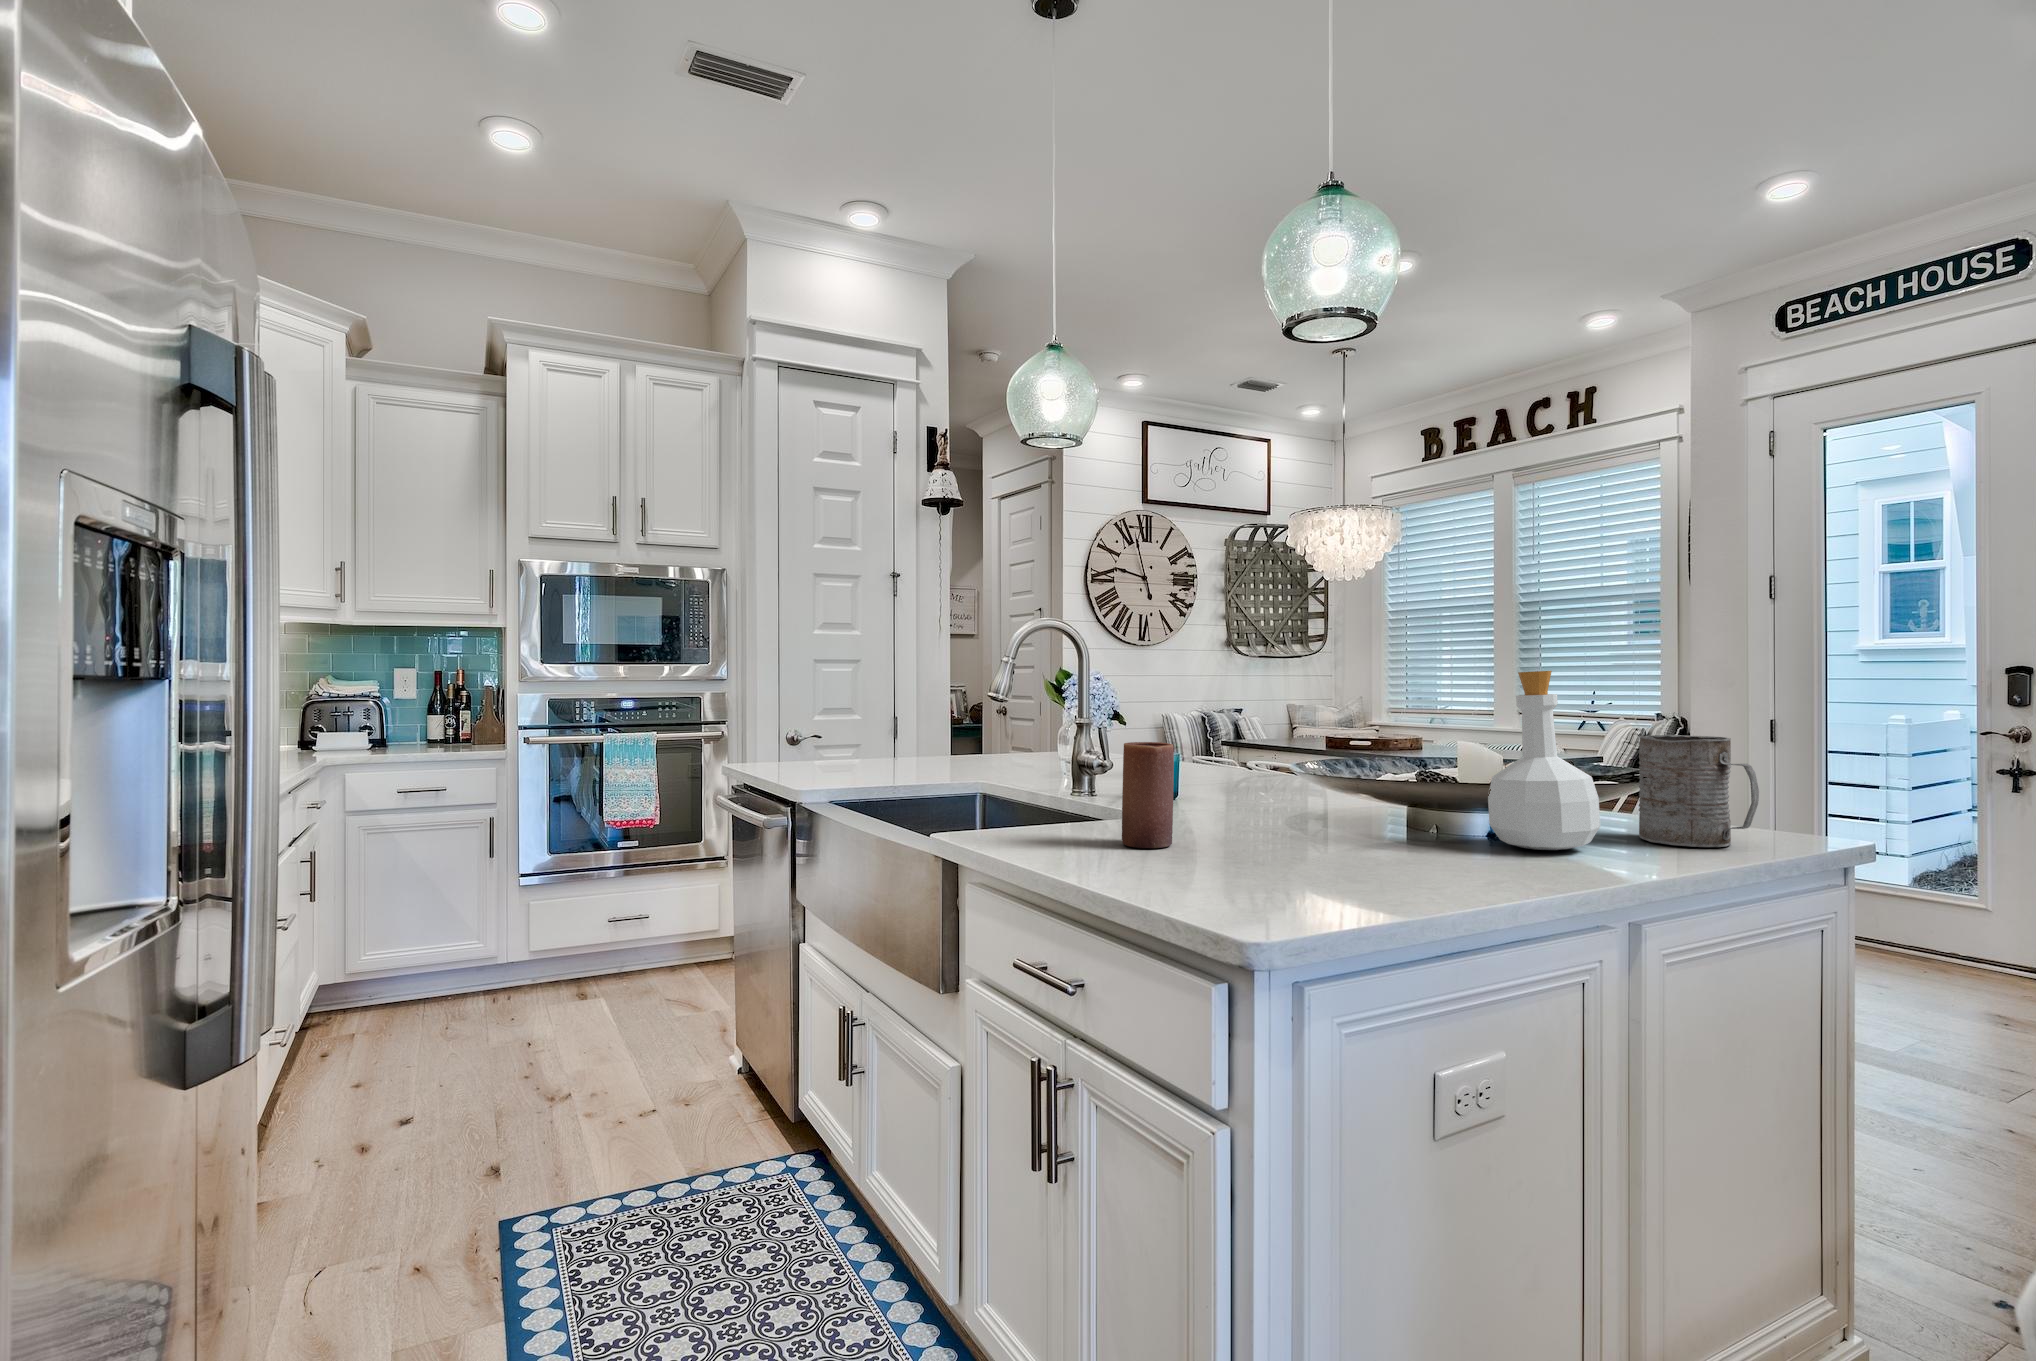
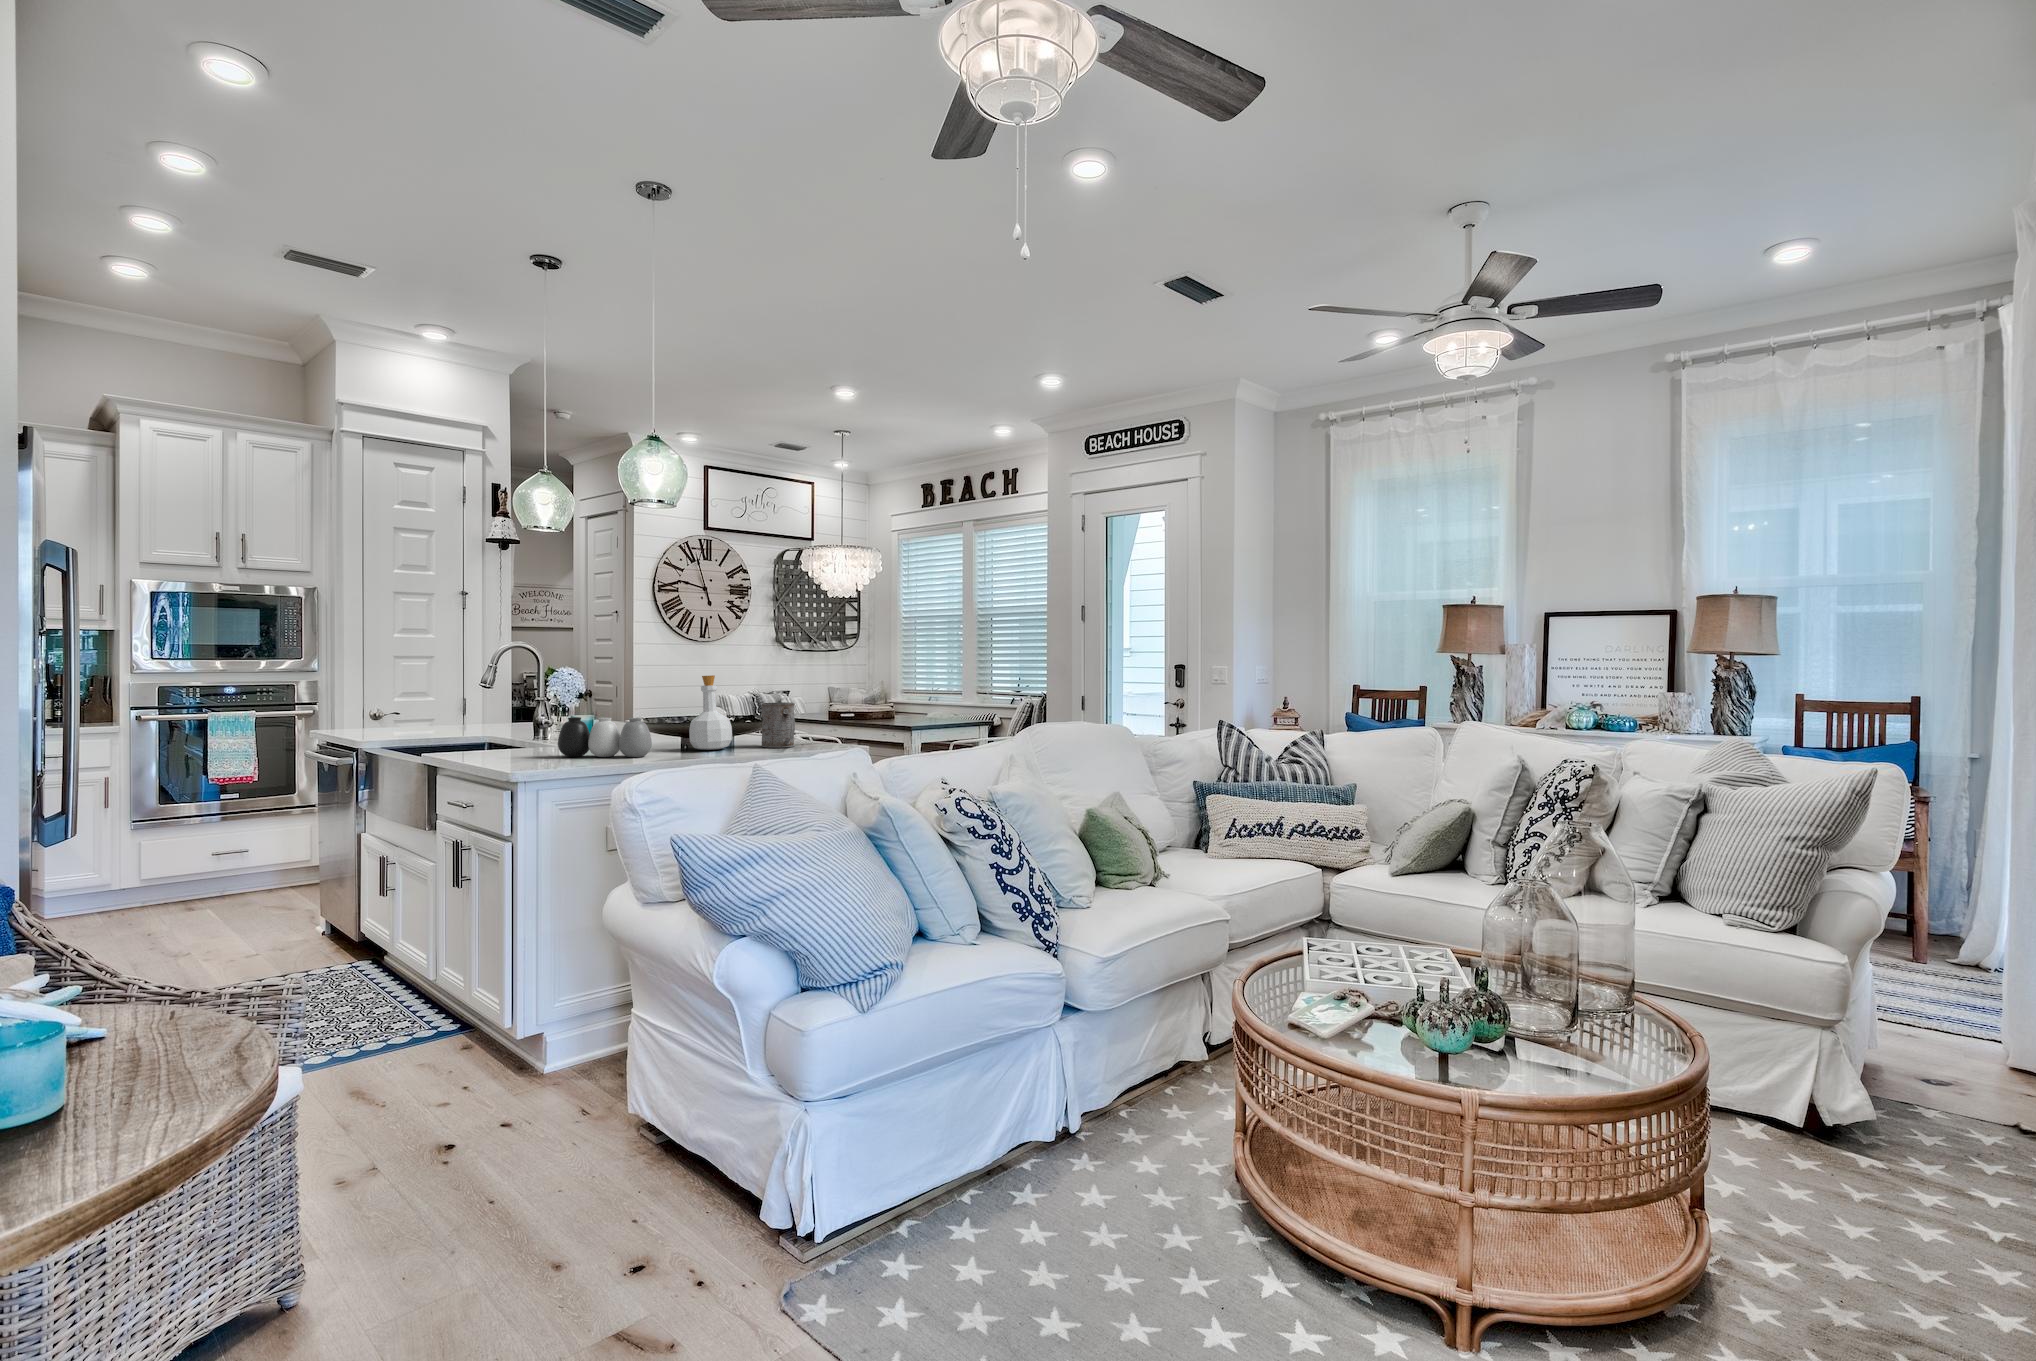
candle: present [1122,742,1174,848] -> none [522,707,548,755]
vase: none [1224,768,1462,874] -> present [558,717,652,757]

